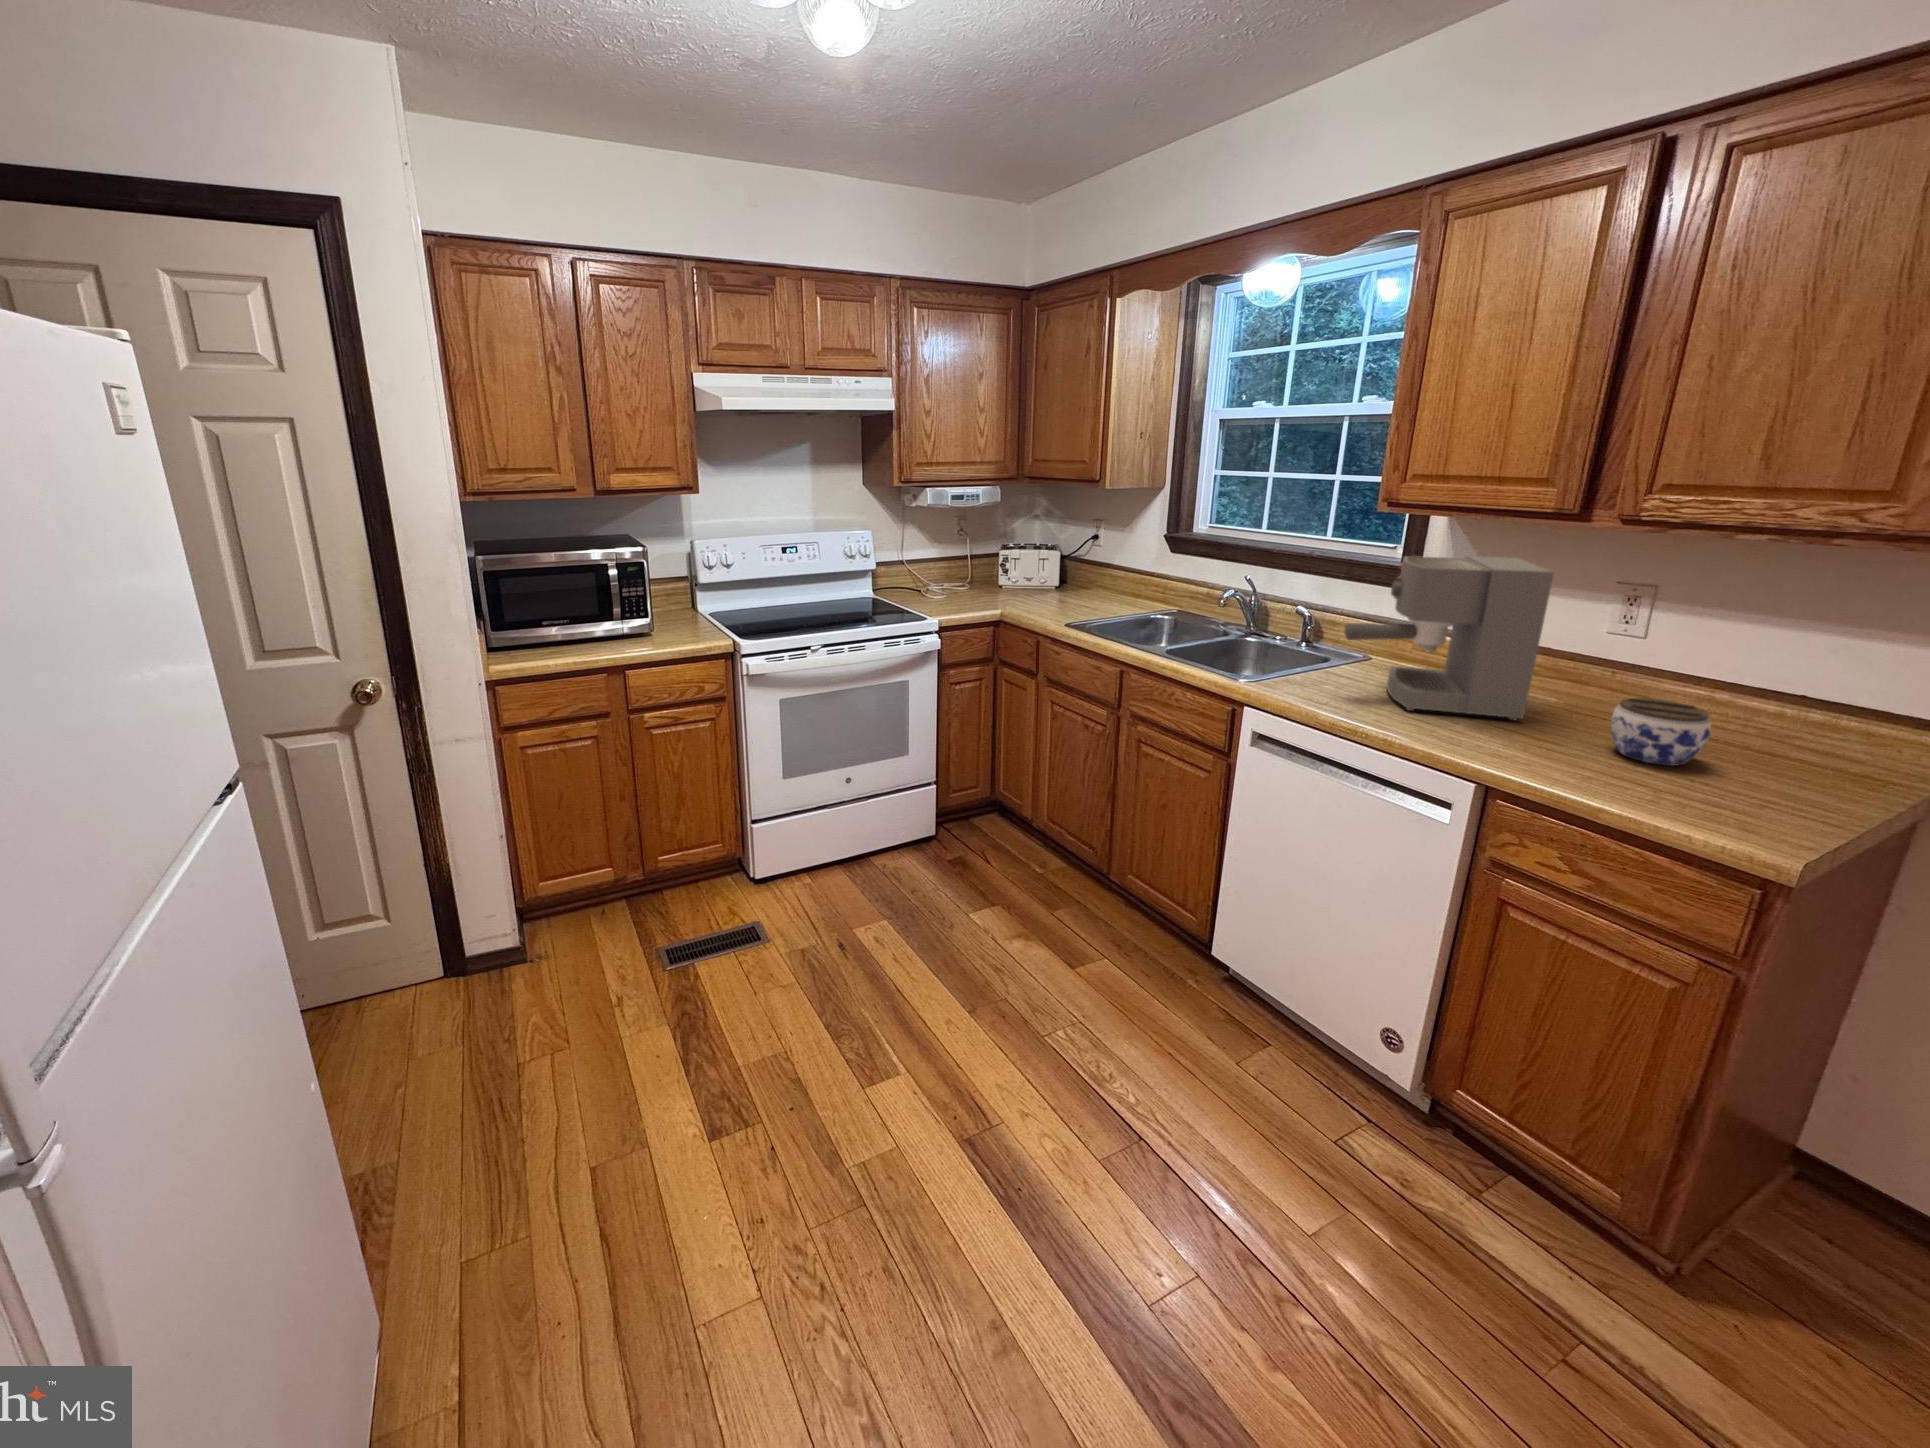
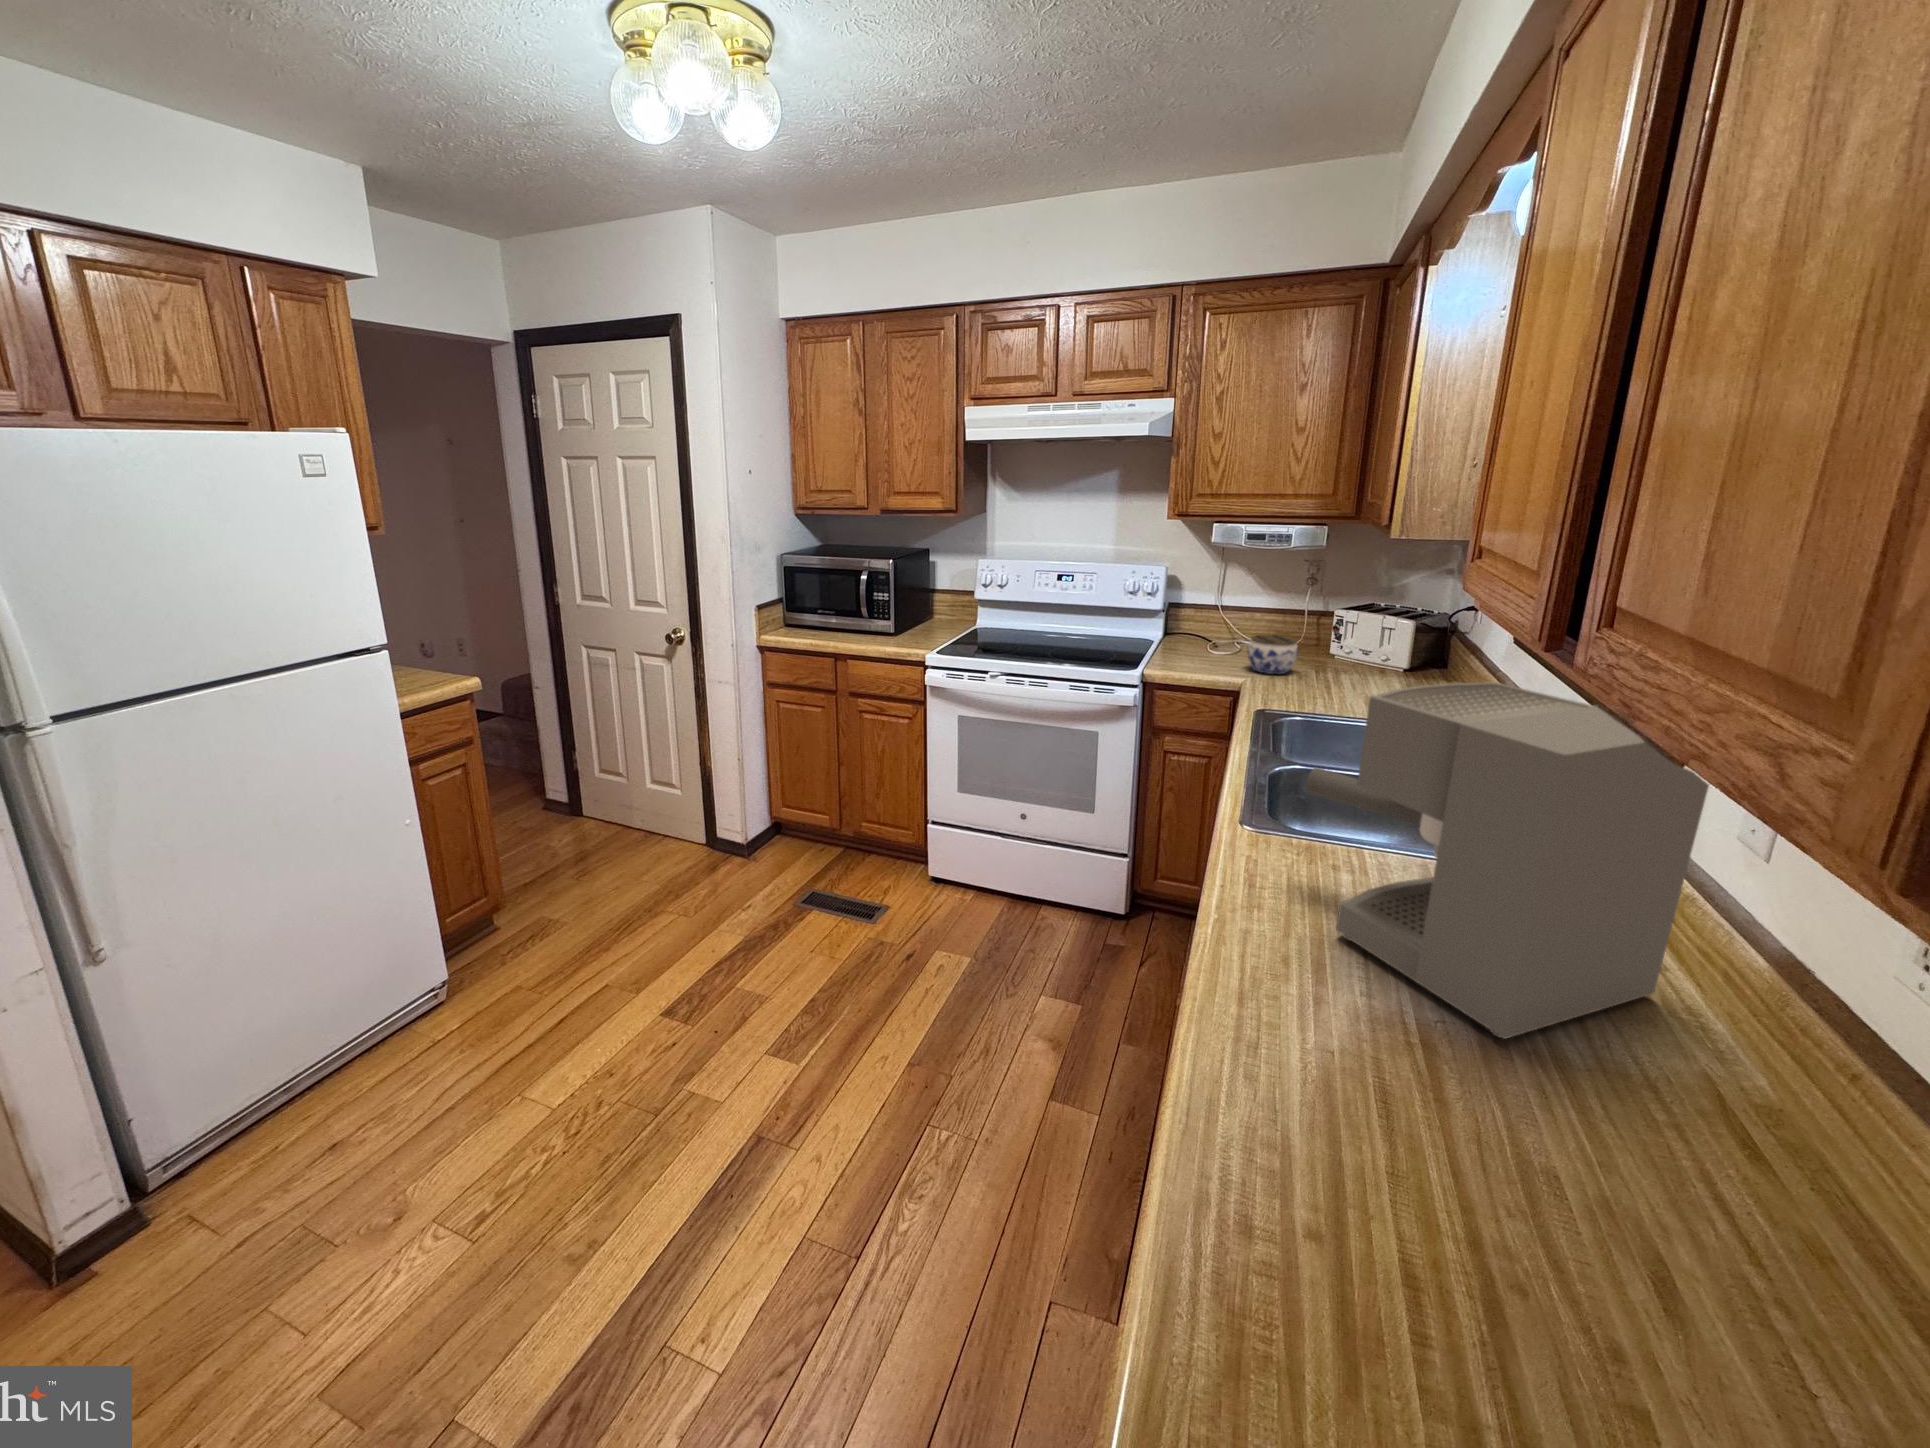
jar: present [1611,698,1711,766] -> present [1247,635,1298,674]

